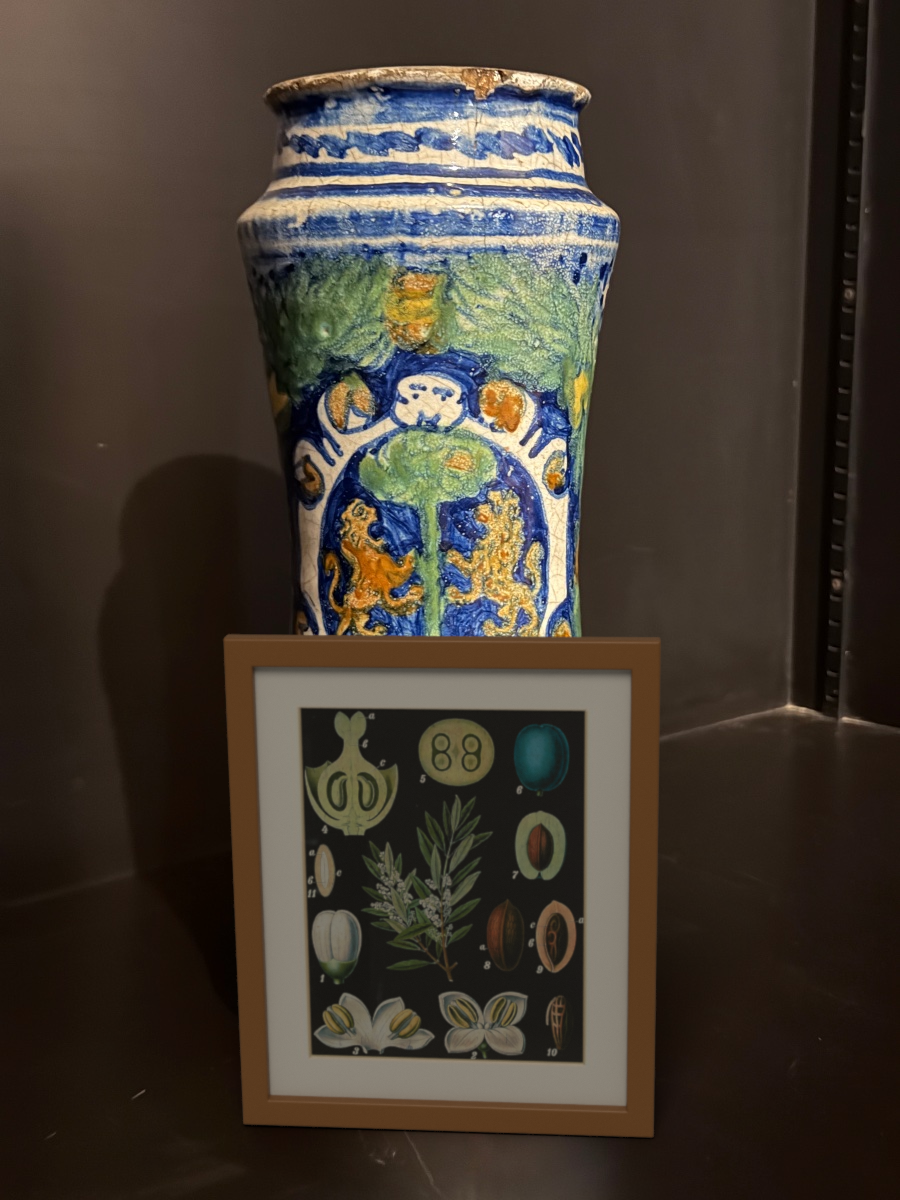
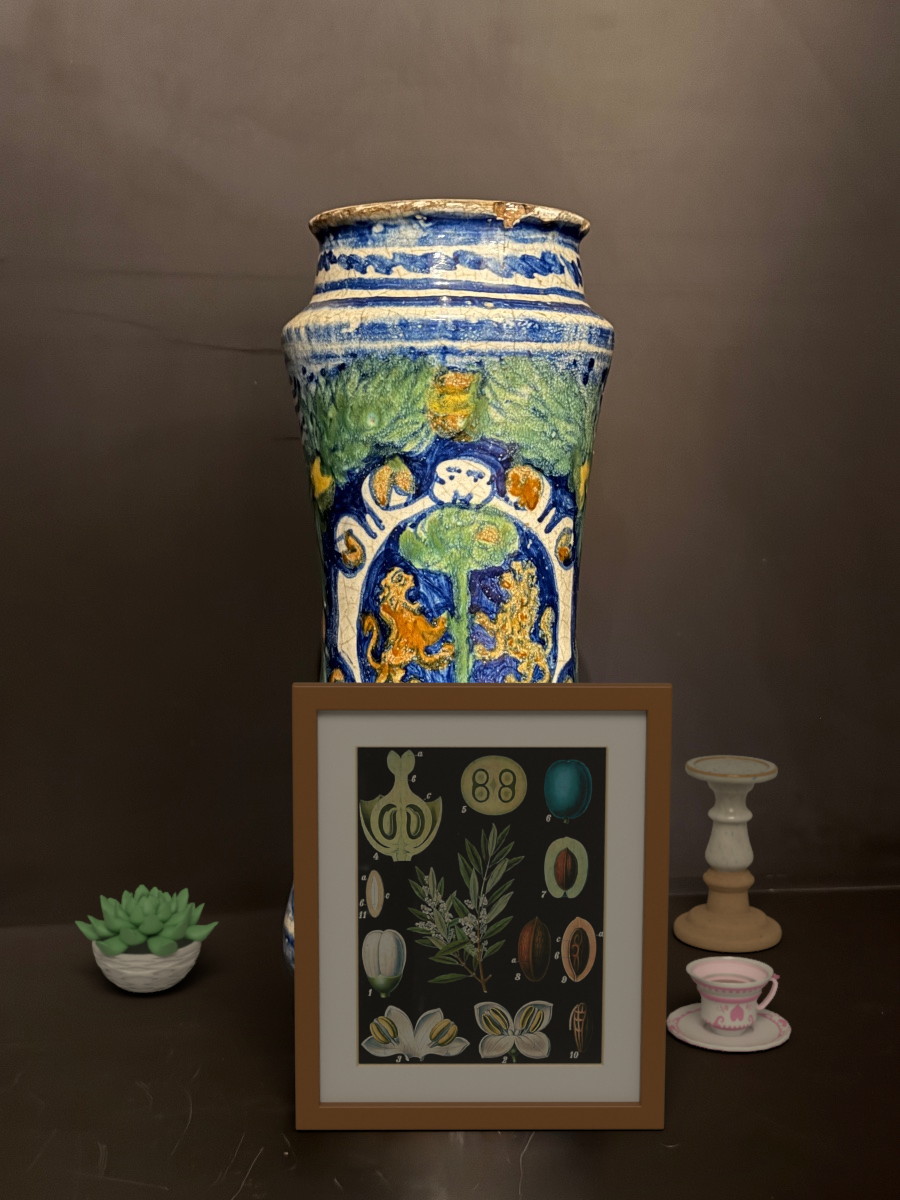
candle holder: none [713,691,832,910] -> present [674,755,782,952]
succulent plant: none [53,829,204,946] -> present [75,885,218,992]
teacup: none [682,927,822,1038] -> present [666,957,791,1051]

